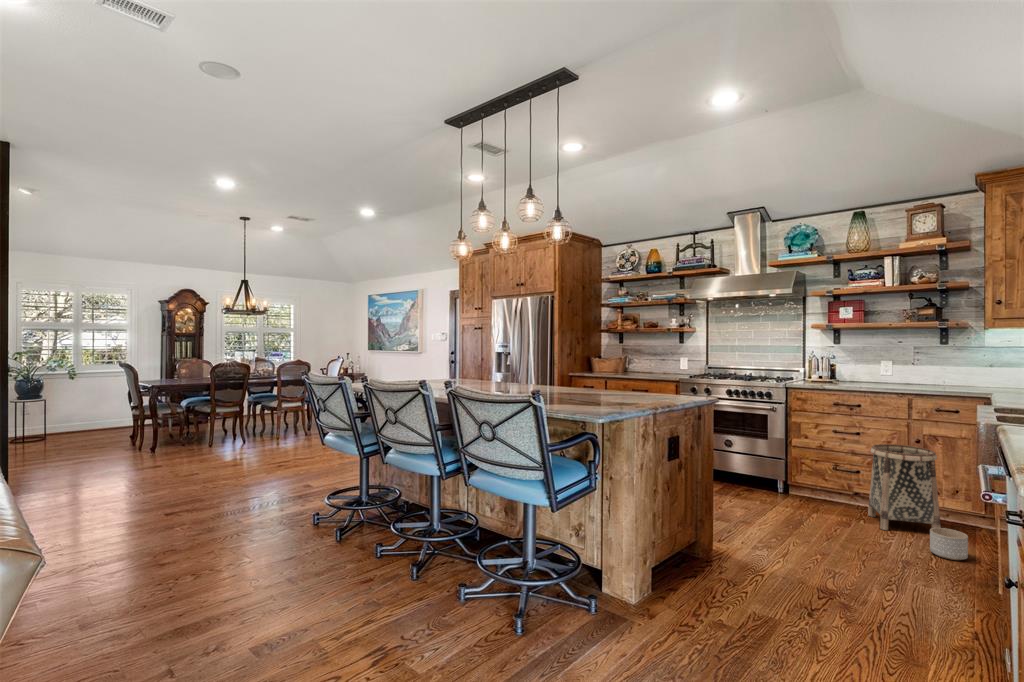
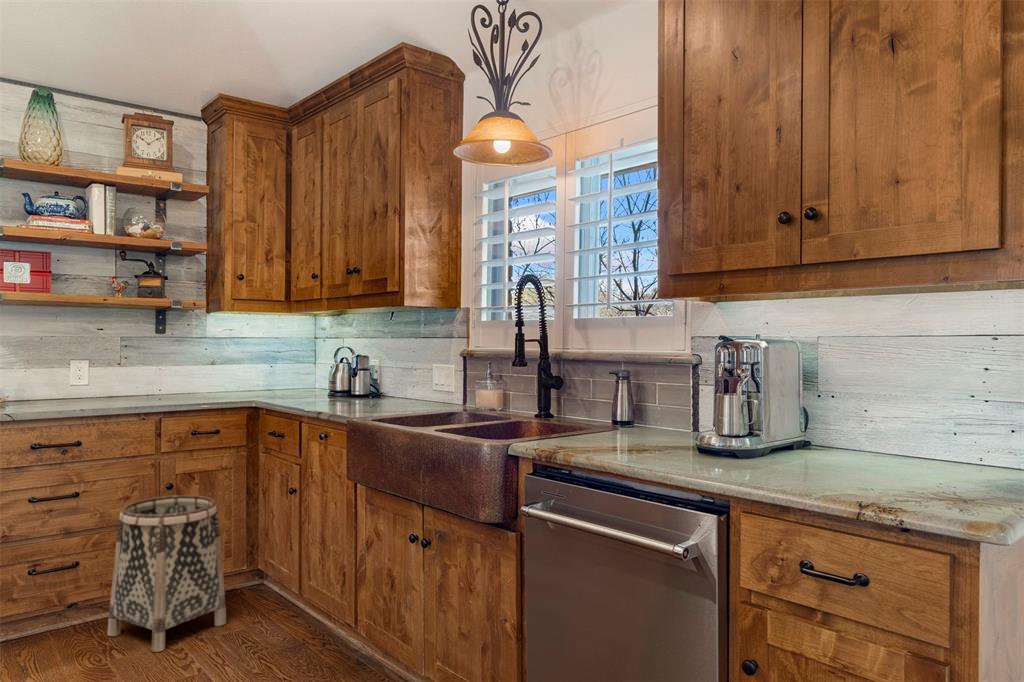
planter: present [930,528,968,560] -> none [249,607,296,657]

